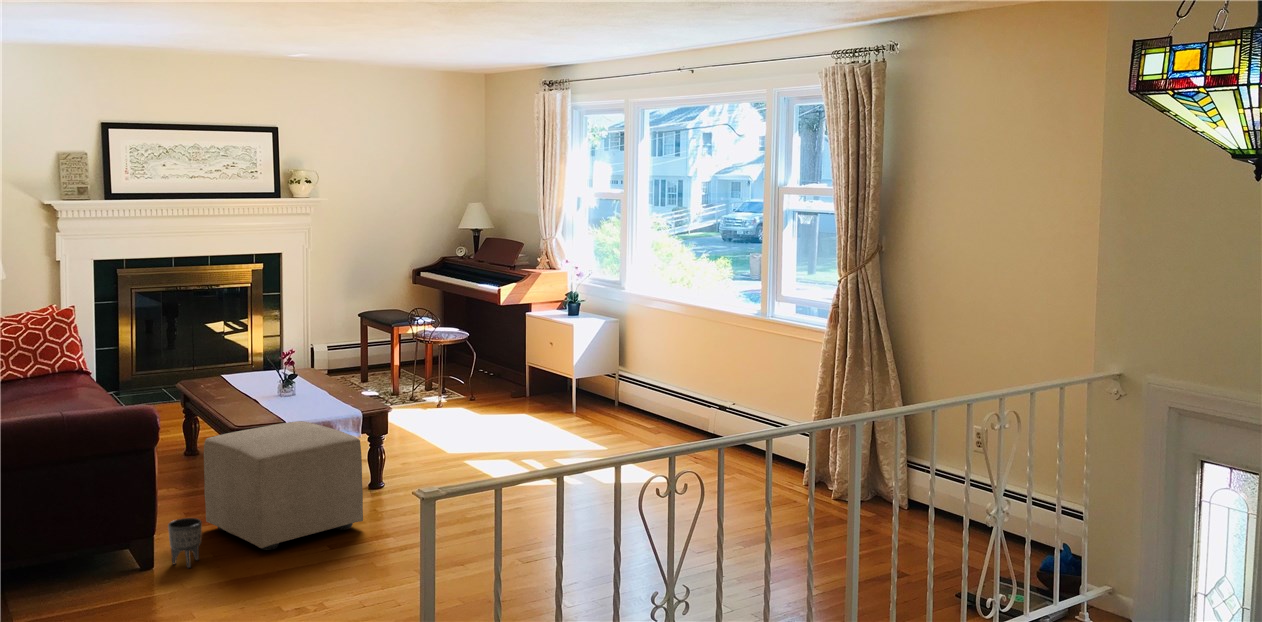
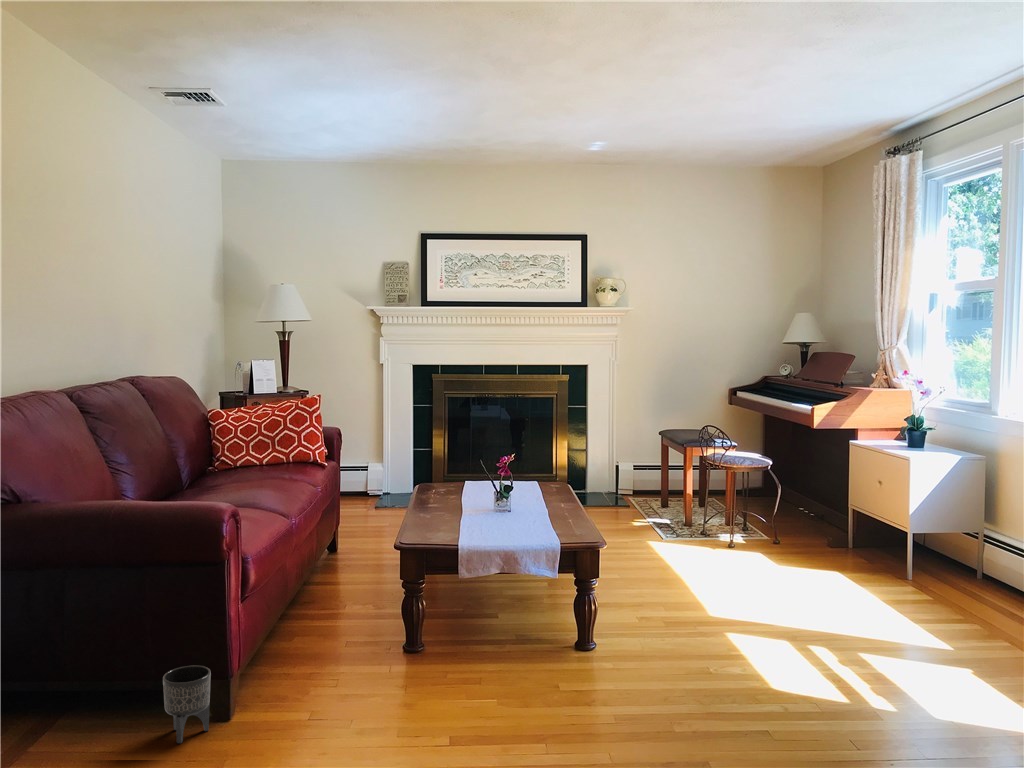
ottoman: present [204,421,363,550] -> none [272,548,453,739]

